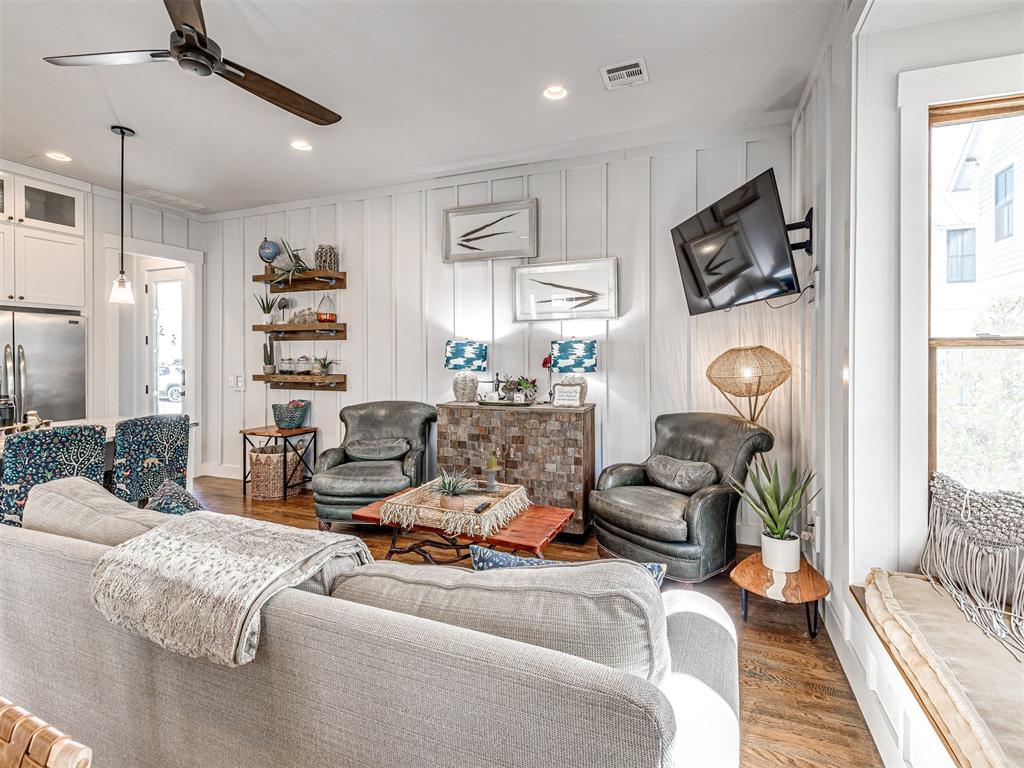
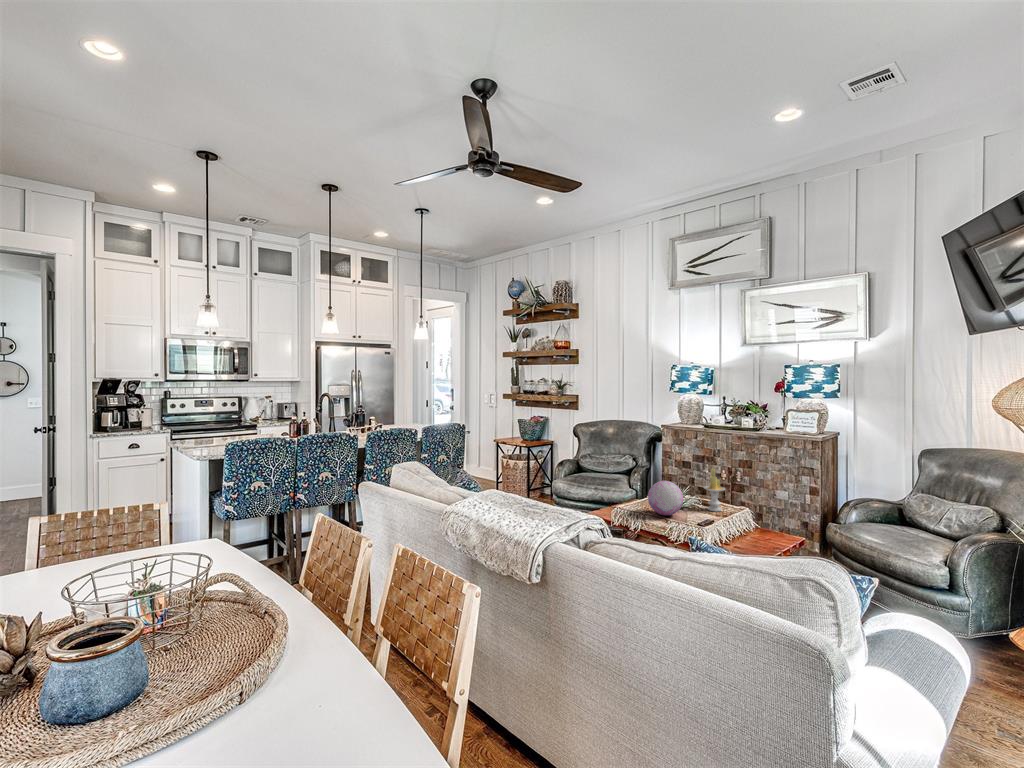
decorative orb: none [423,465,461,503] -> present [648,481,683,515]

